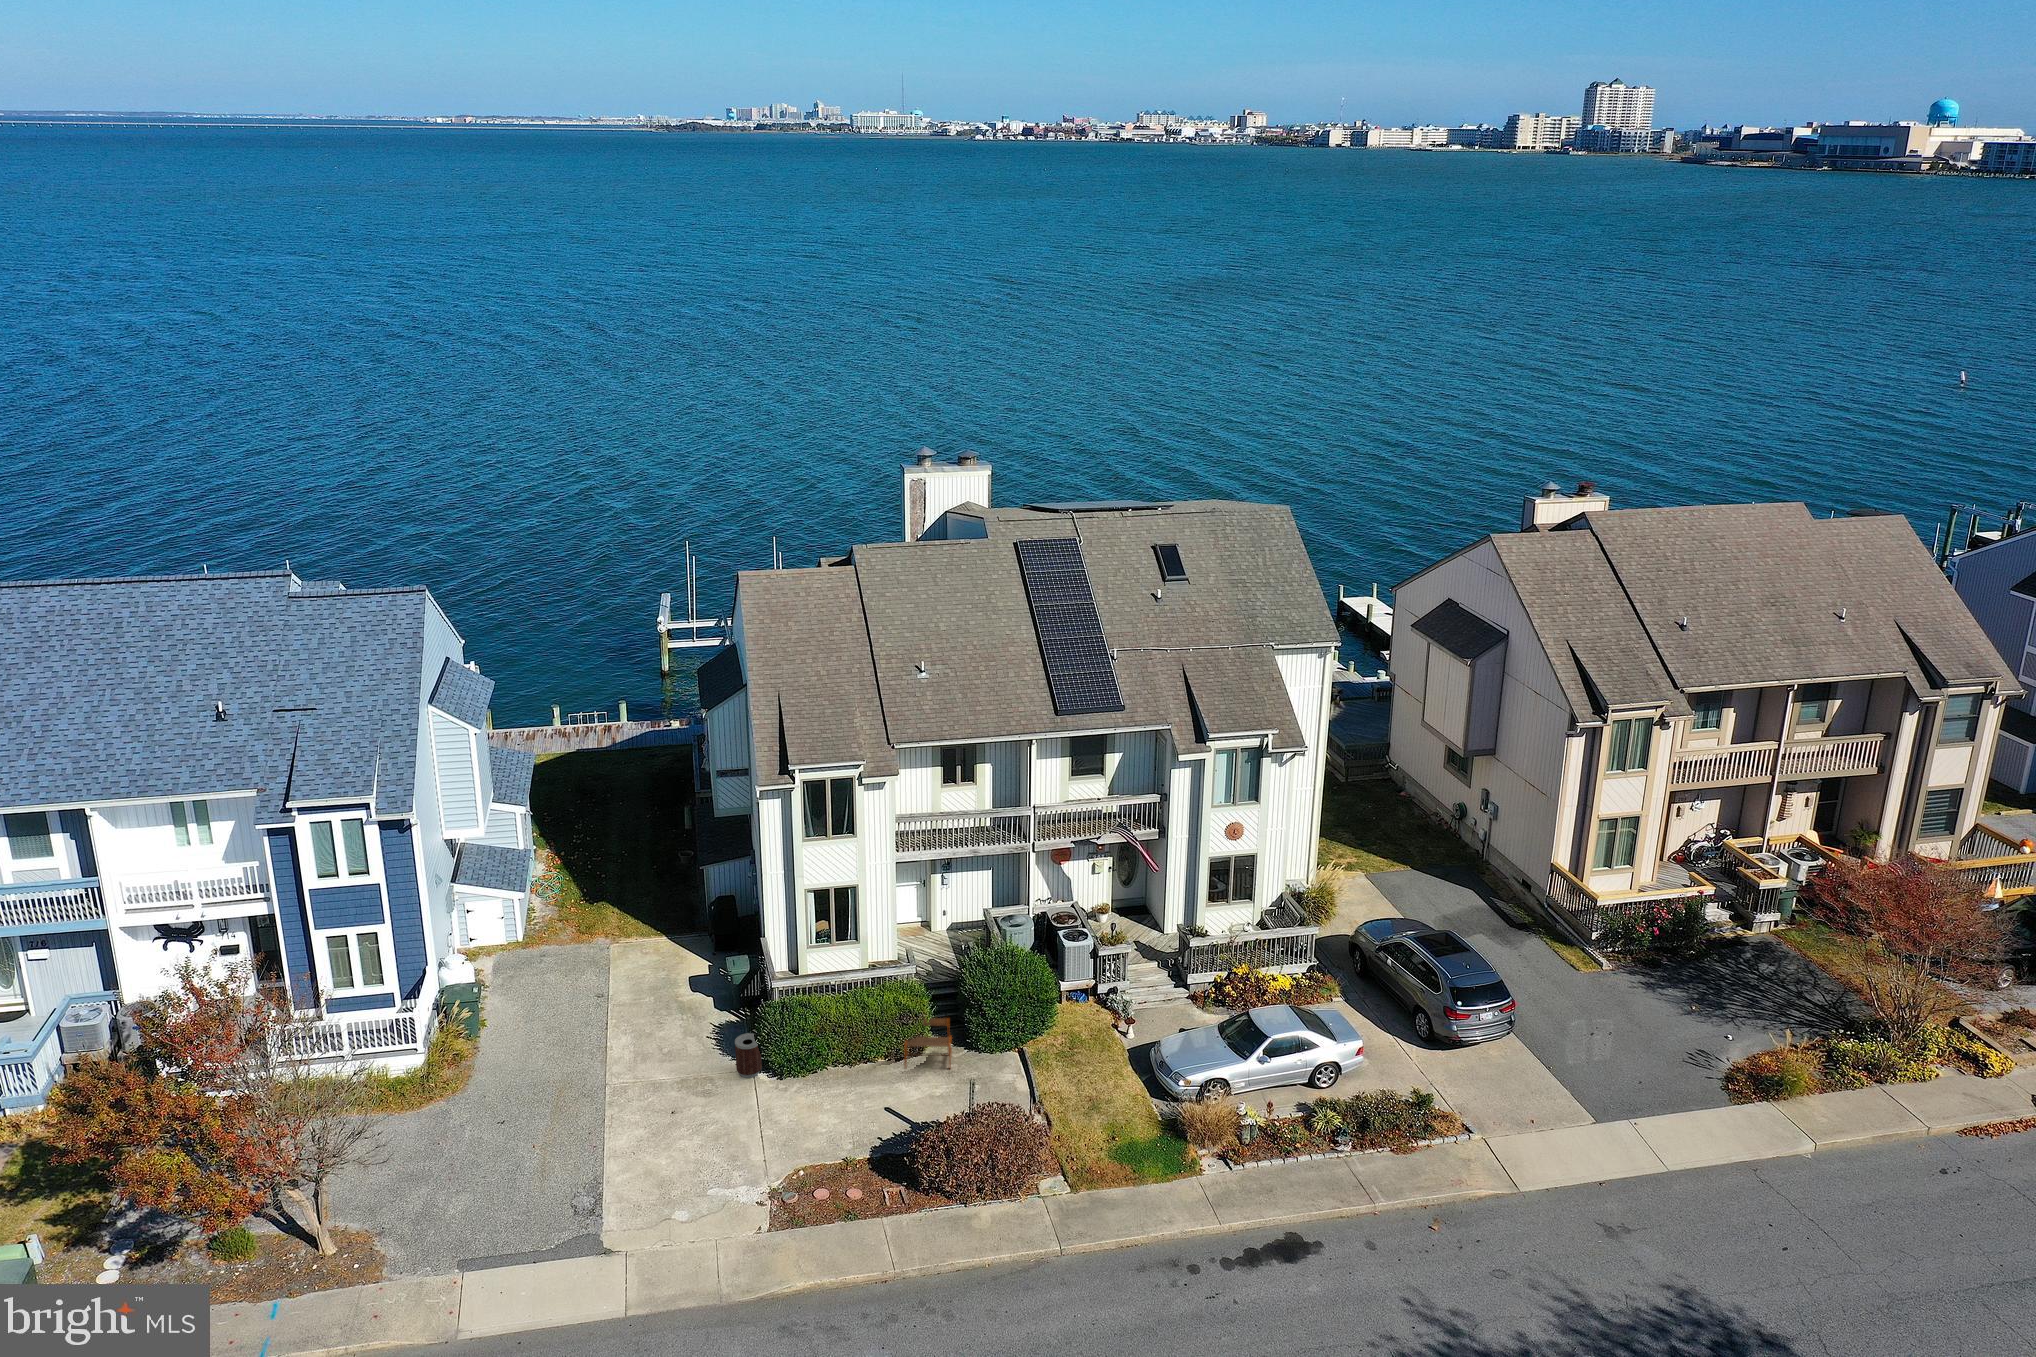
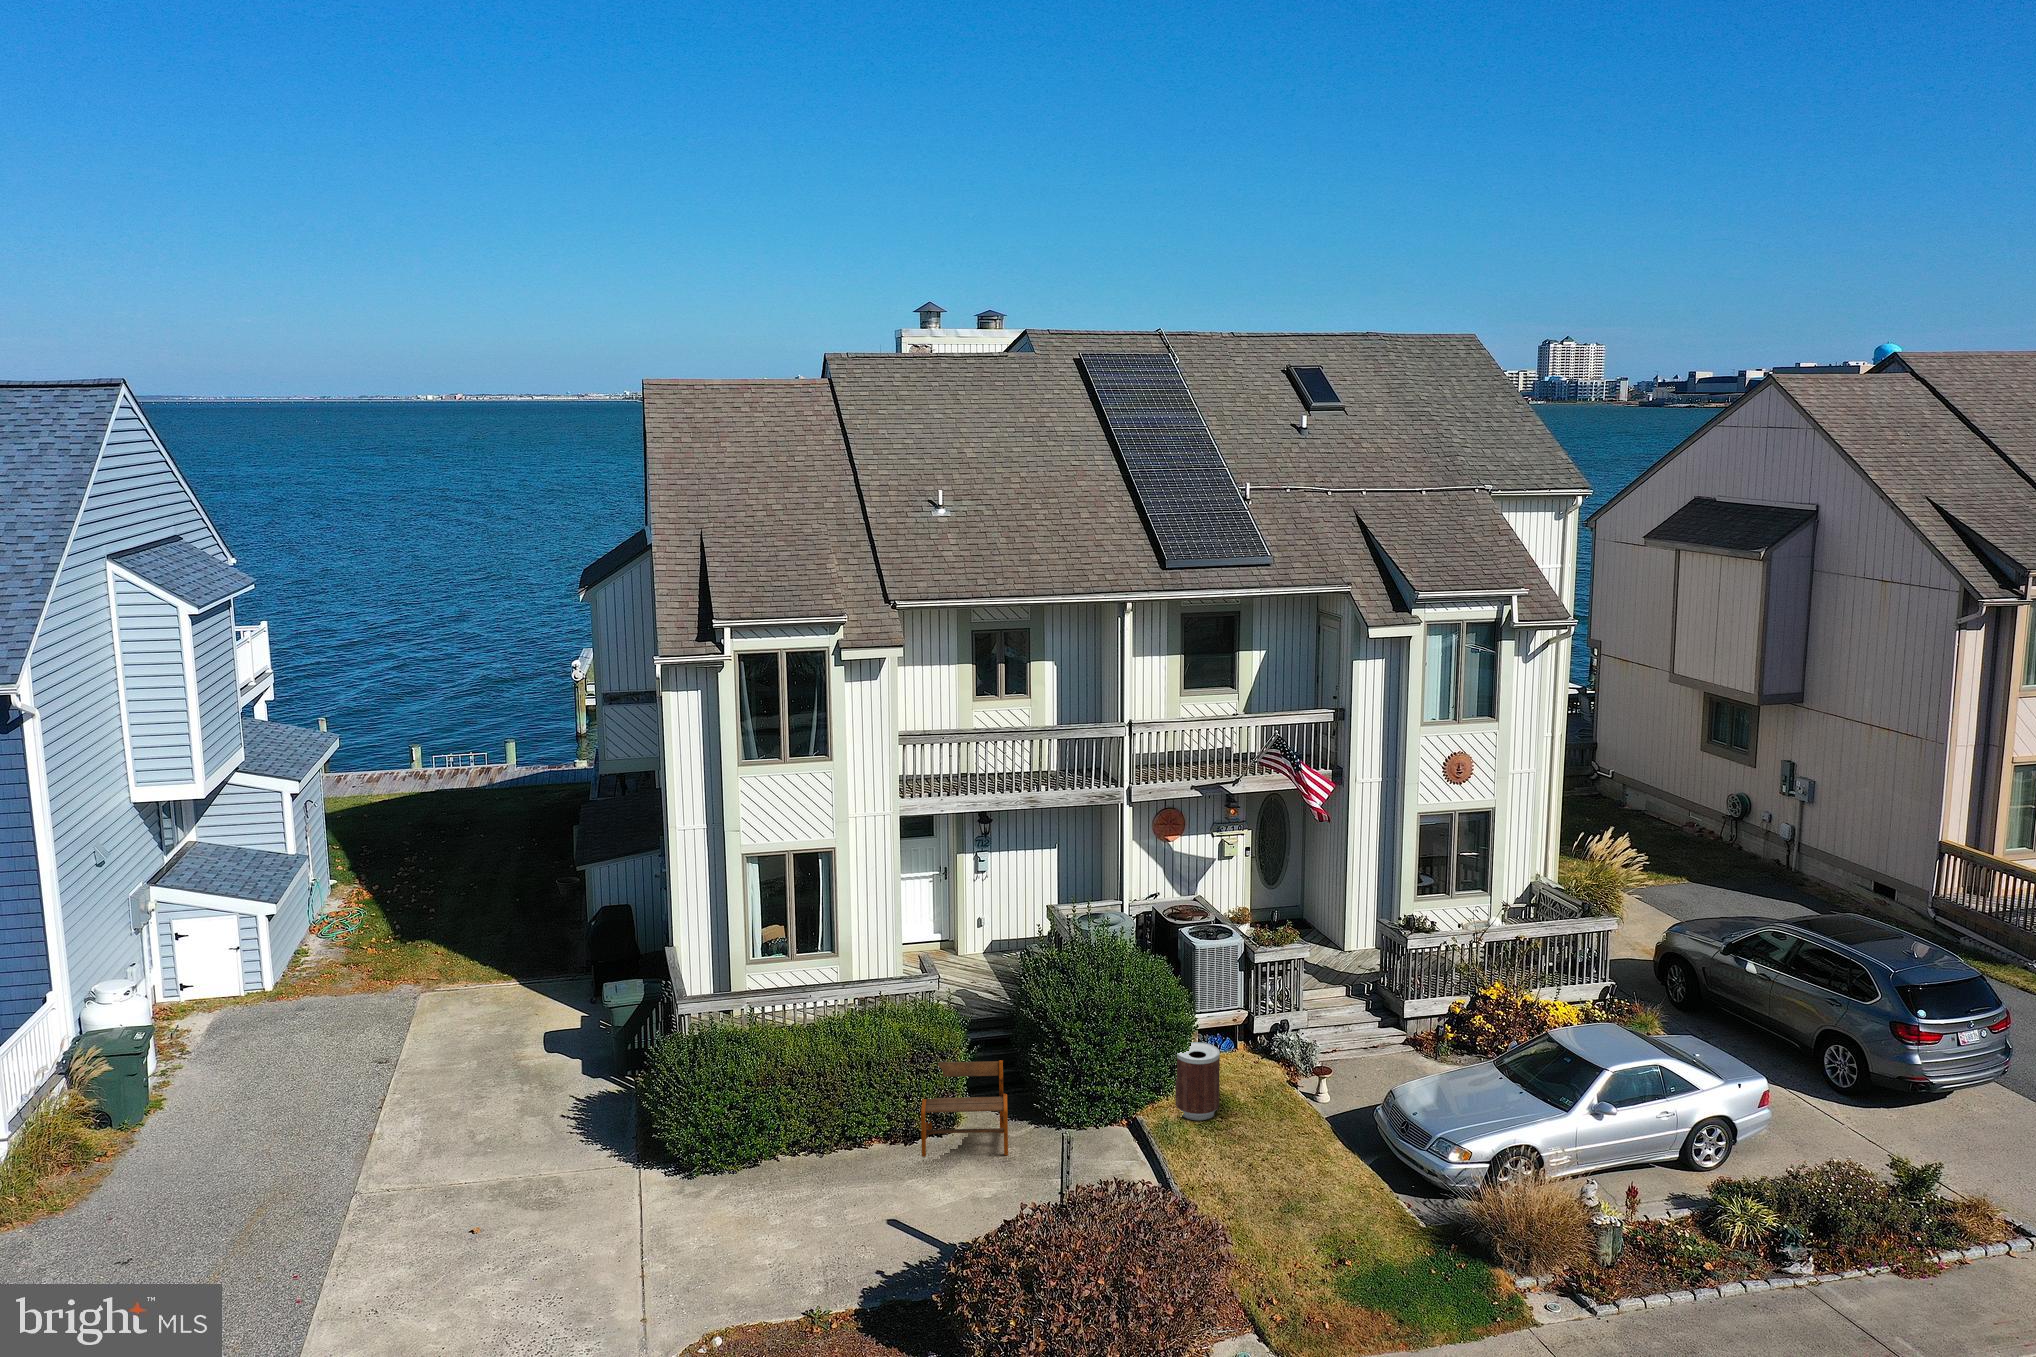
trash can: present [735,1033,762,1078] -> present [1175,1042,1220,1120]

